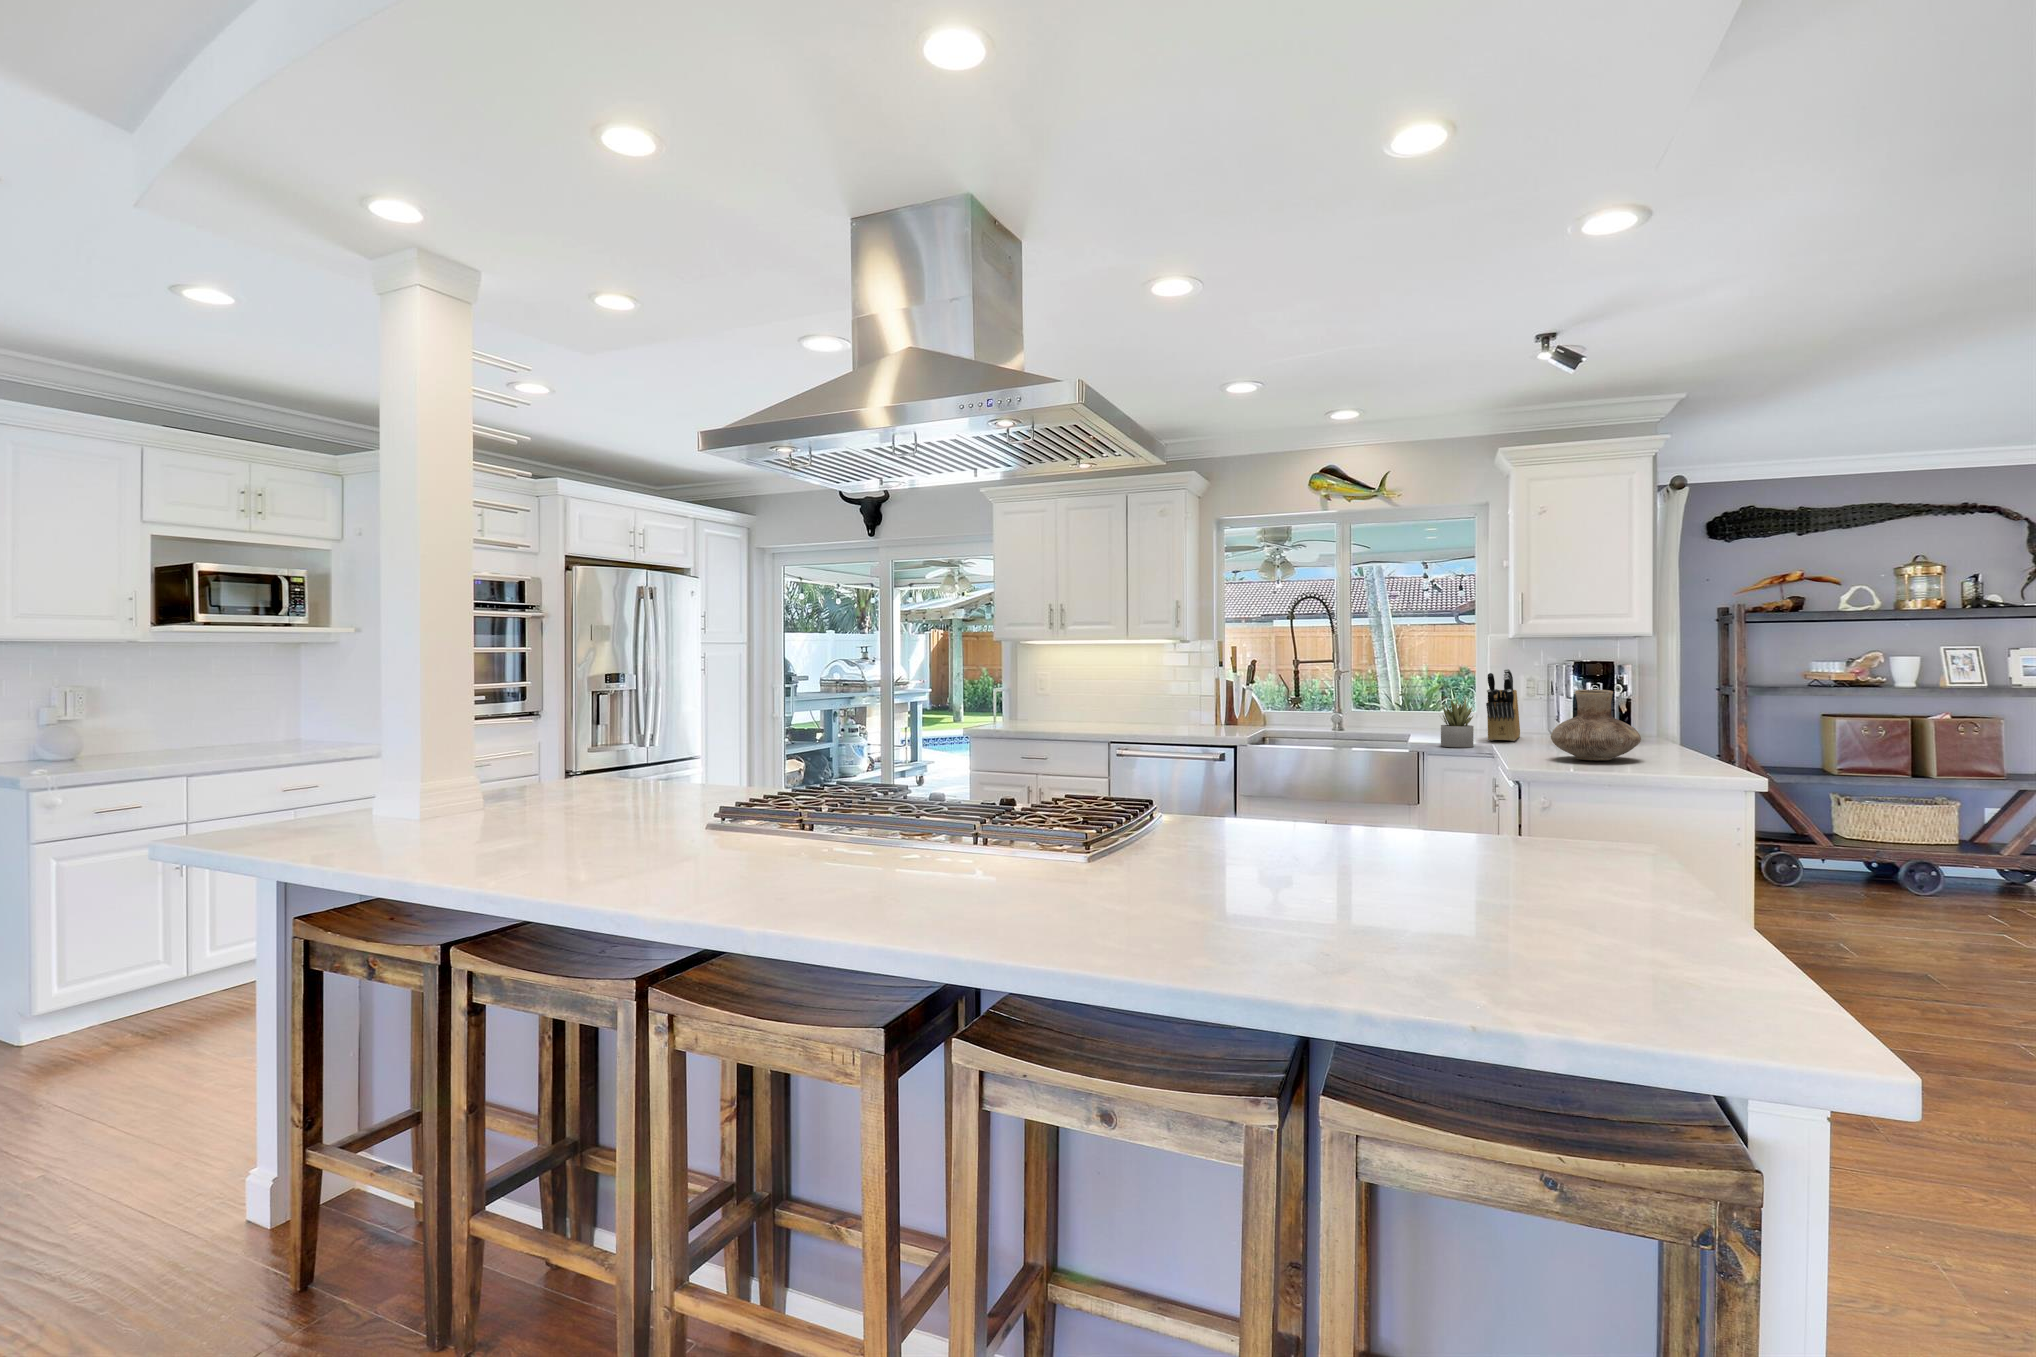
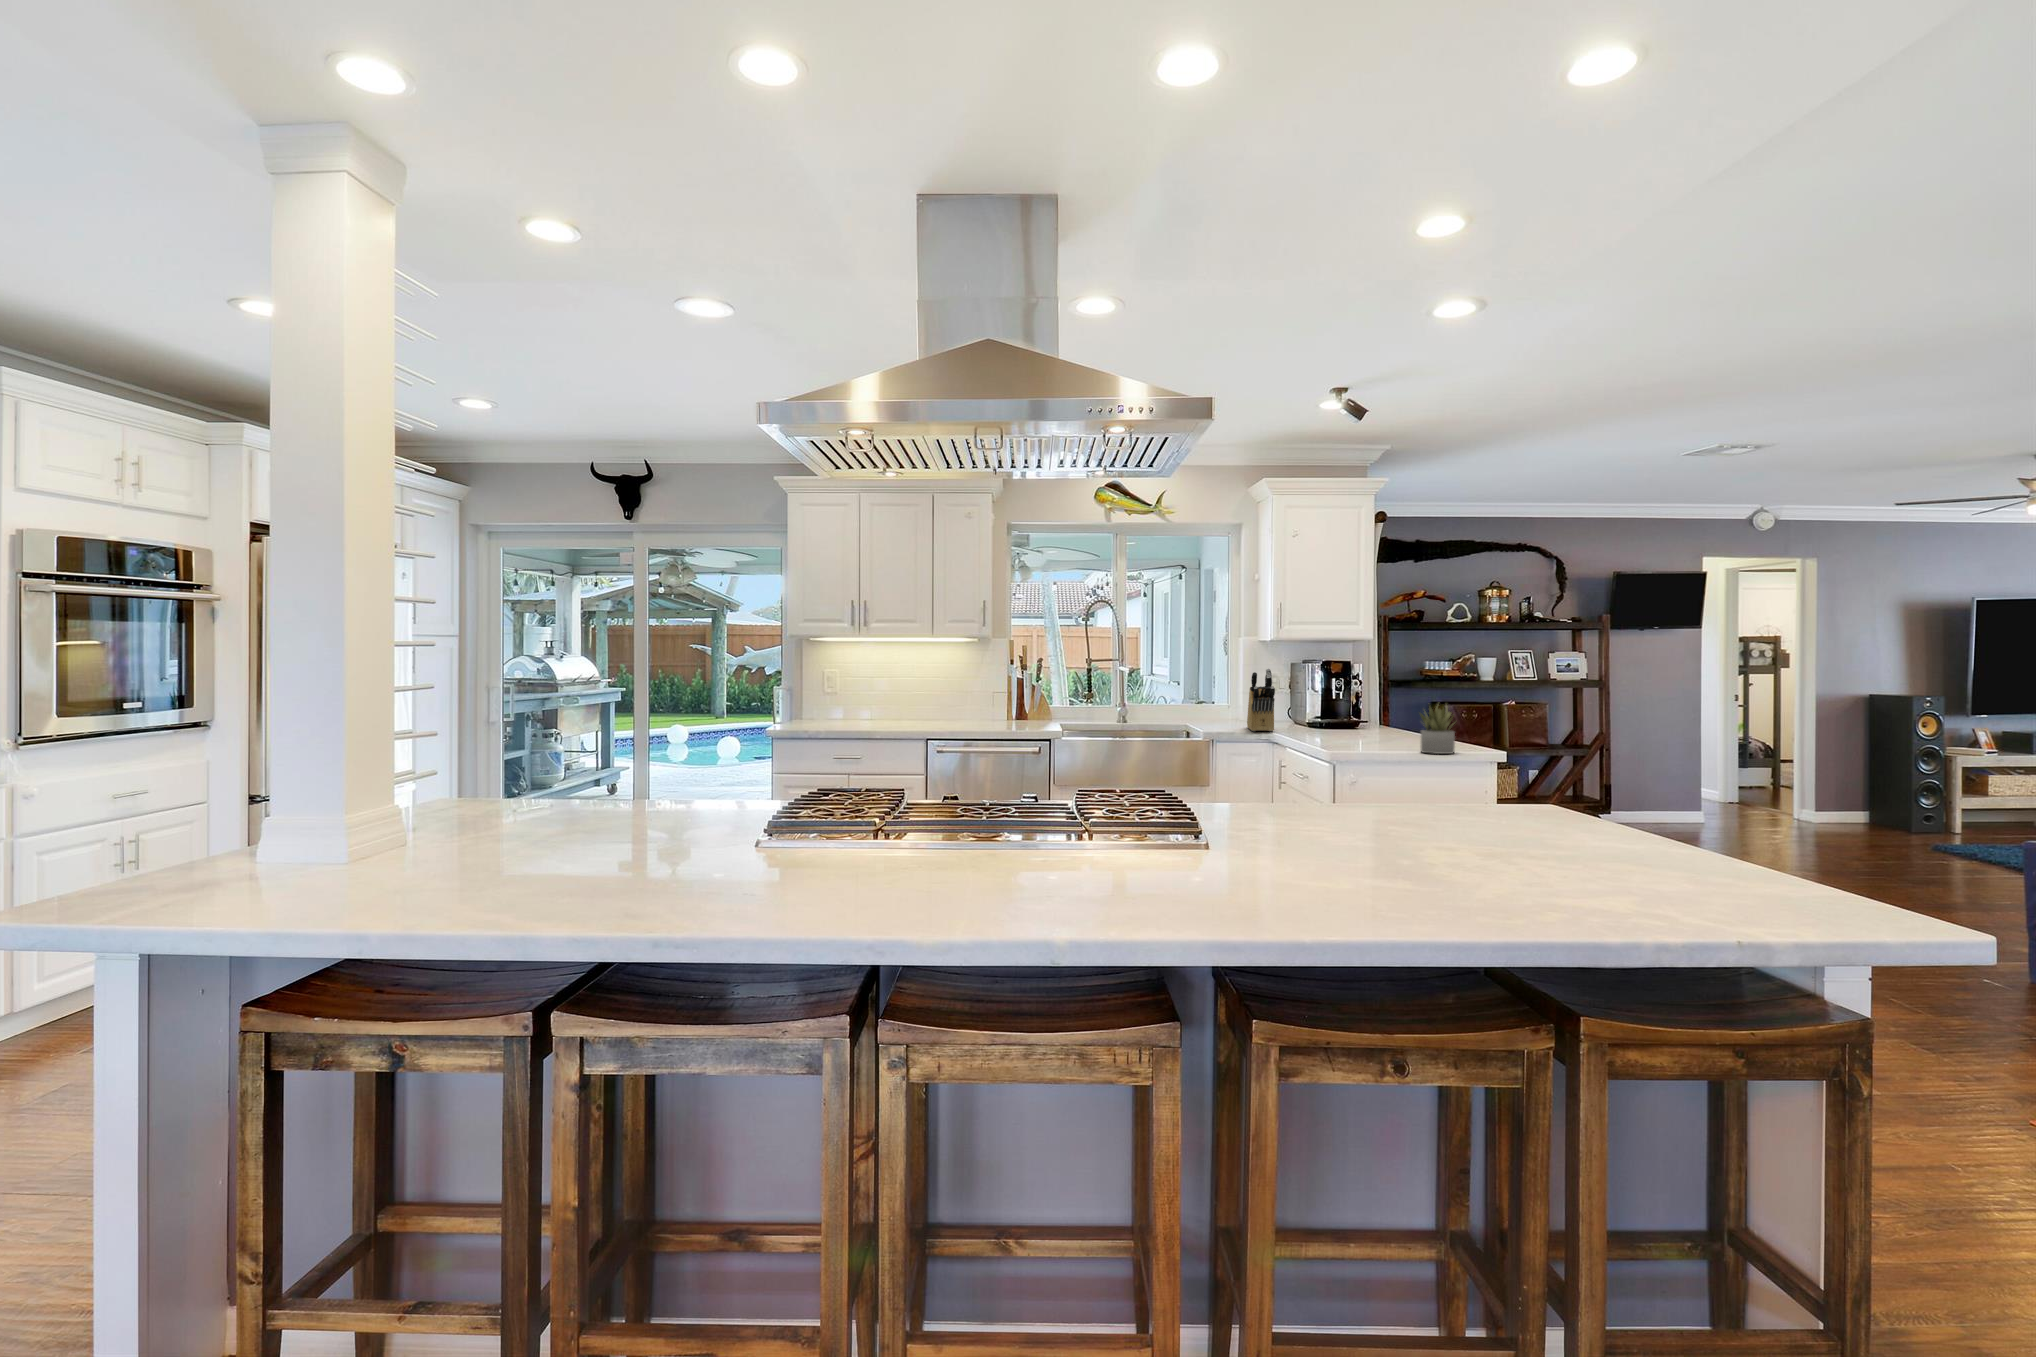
vase: present [1551,690,1641,760] -> none [1326,687,1395,746]
succulent plant: present [1441,699,1474,747] -> present [1420,706,1455,754]

